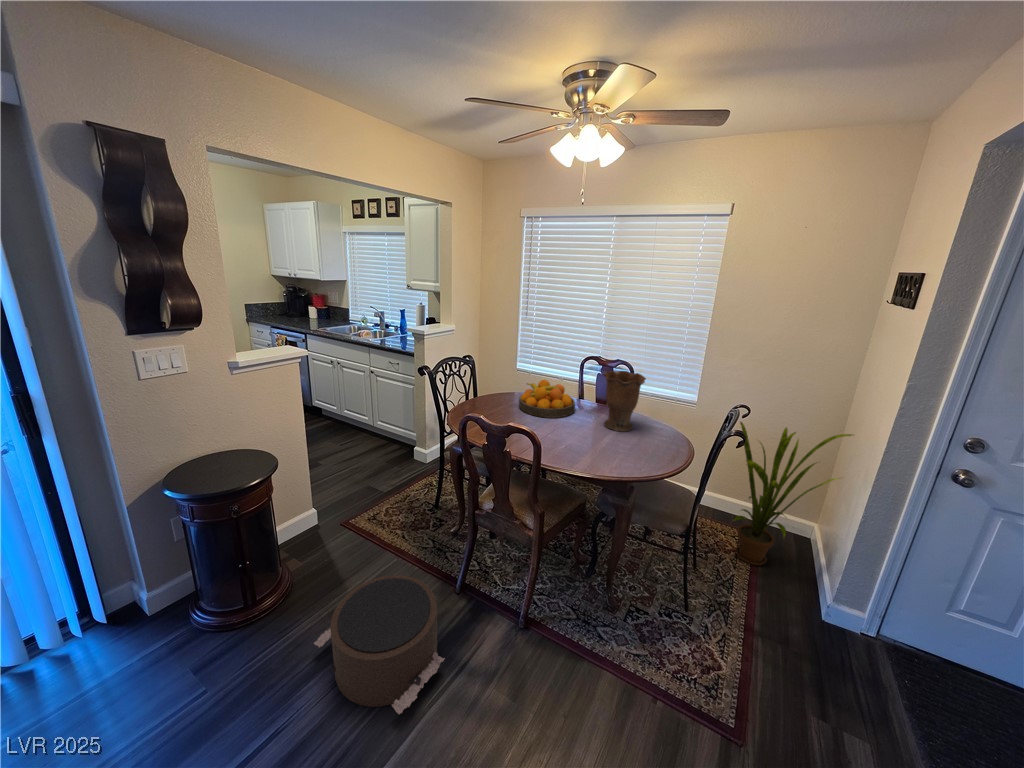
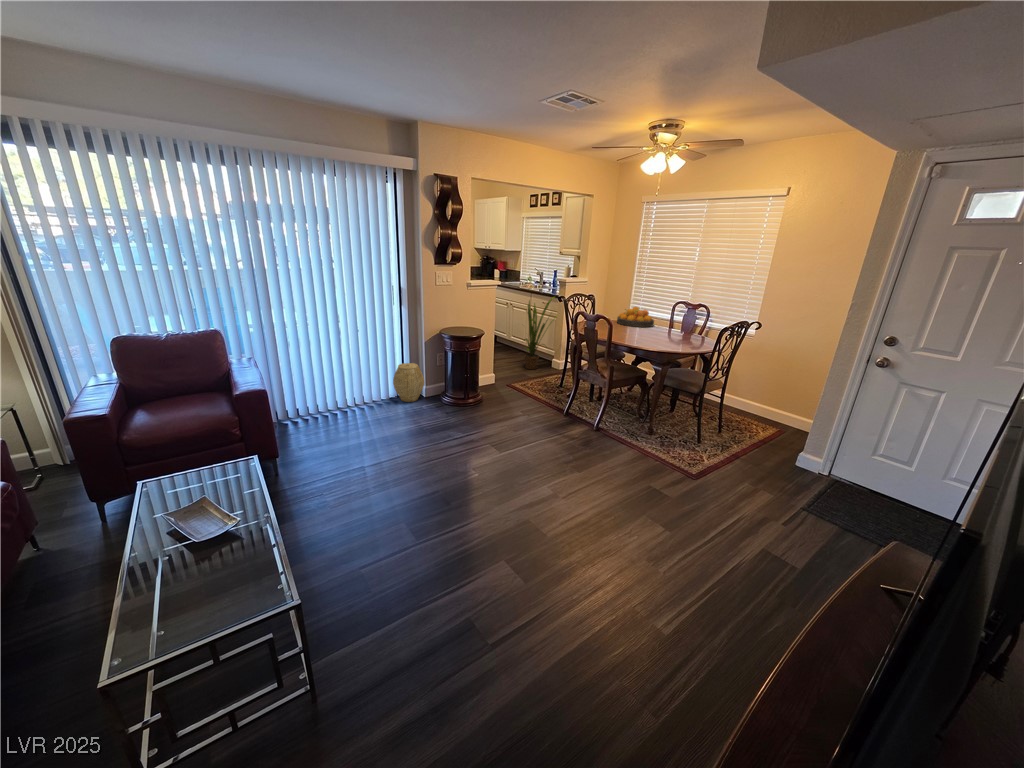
vase: present [603,371,646,432] -> none [667,298,697,335]
house plant: present [733,422,853,565] -> present [524,297,554,369]
woven basket: none [33,573,137,674] -> present [393,363,424,402]
pouf: present [314,575,445,714] -> none [494,388,552,431]

